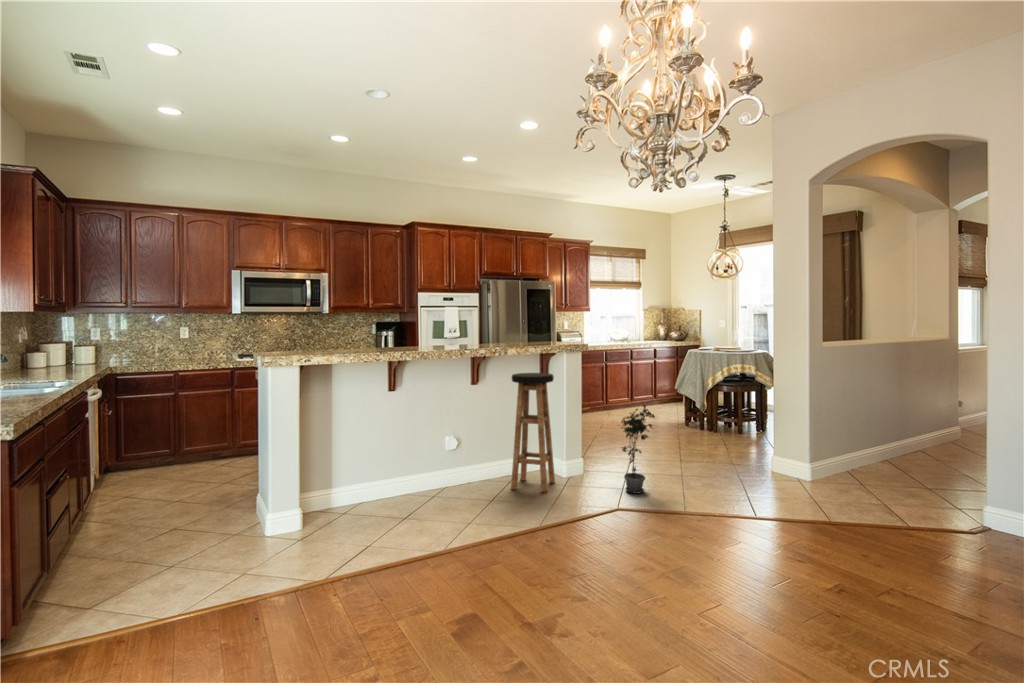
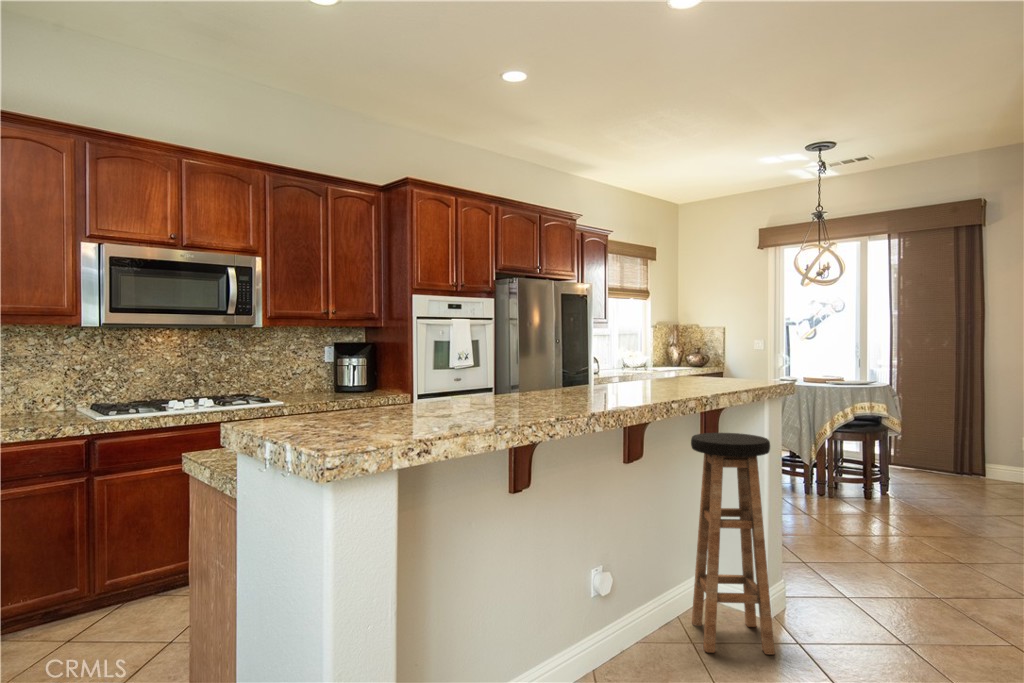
potted plant: present [621,405,655,493] -> none [871,485,951,641]

